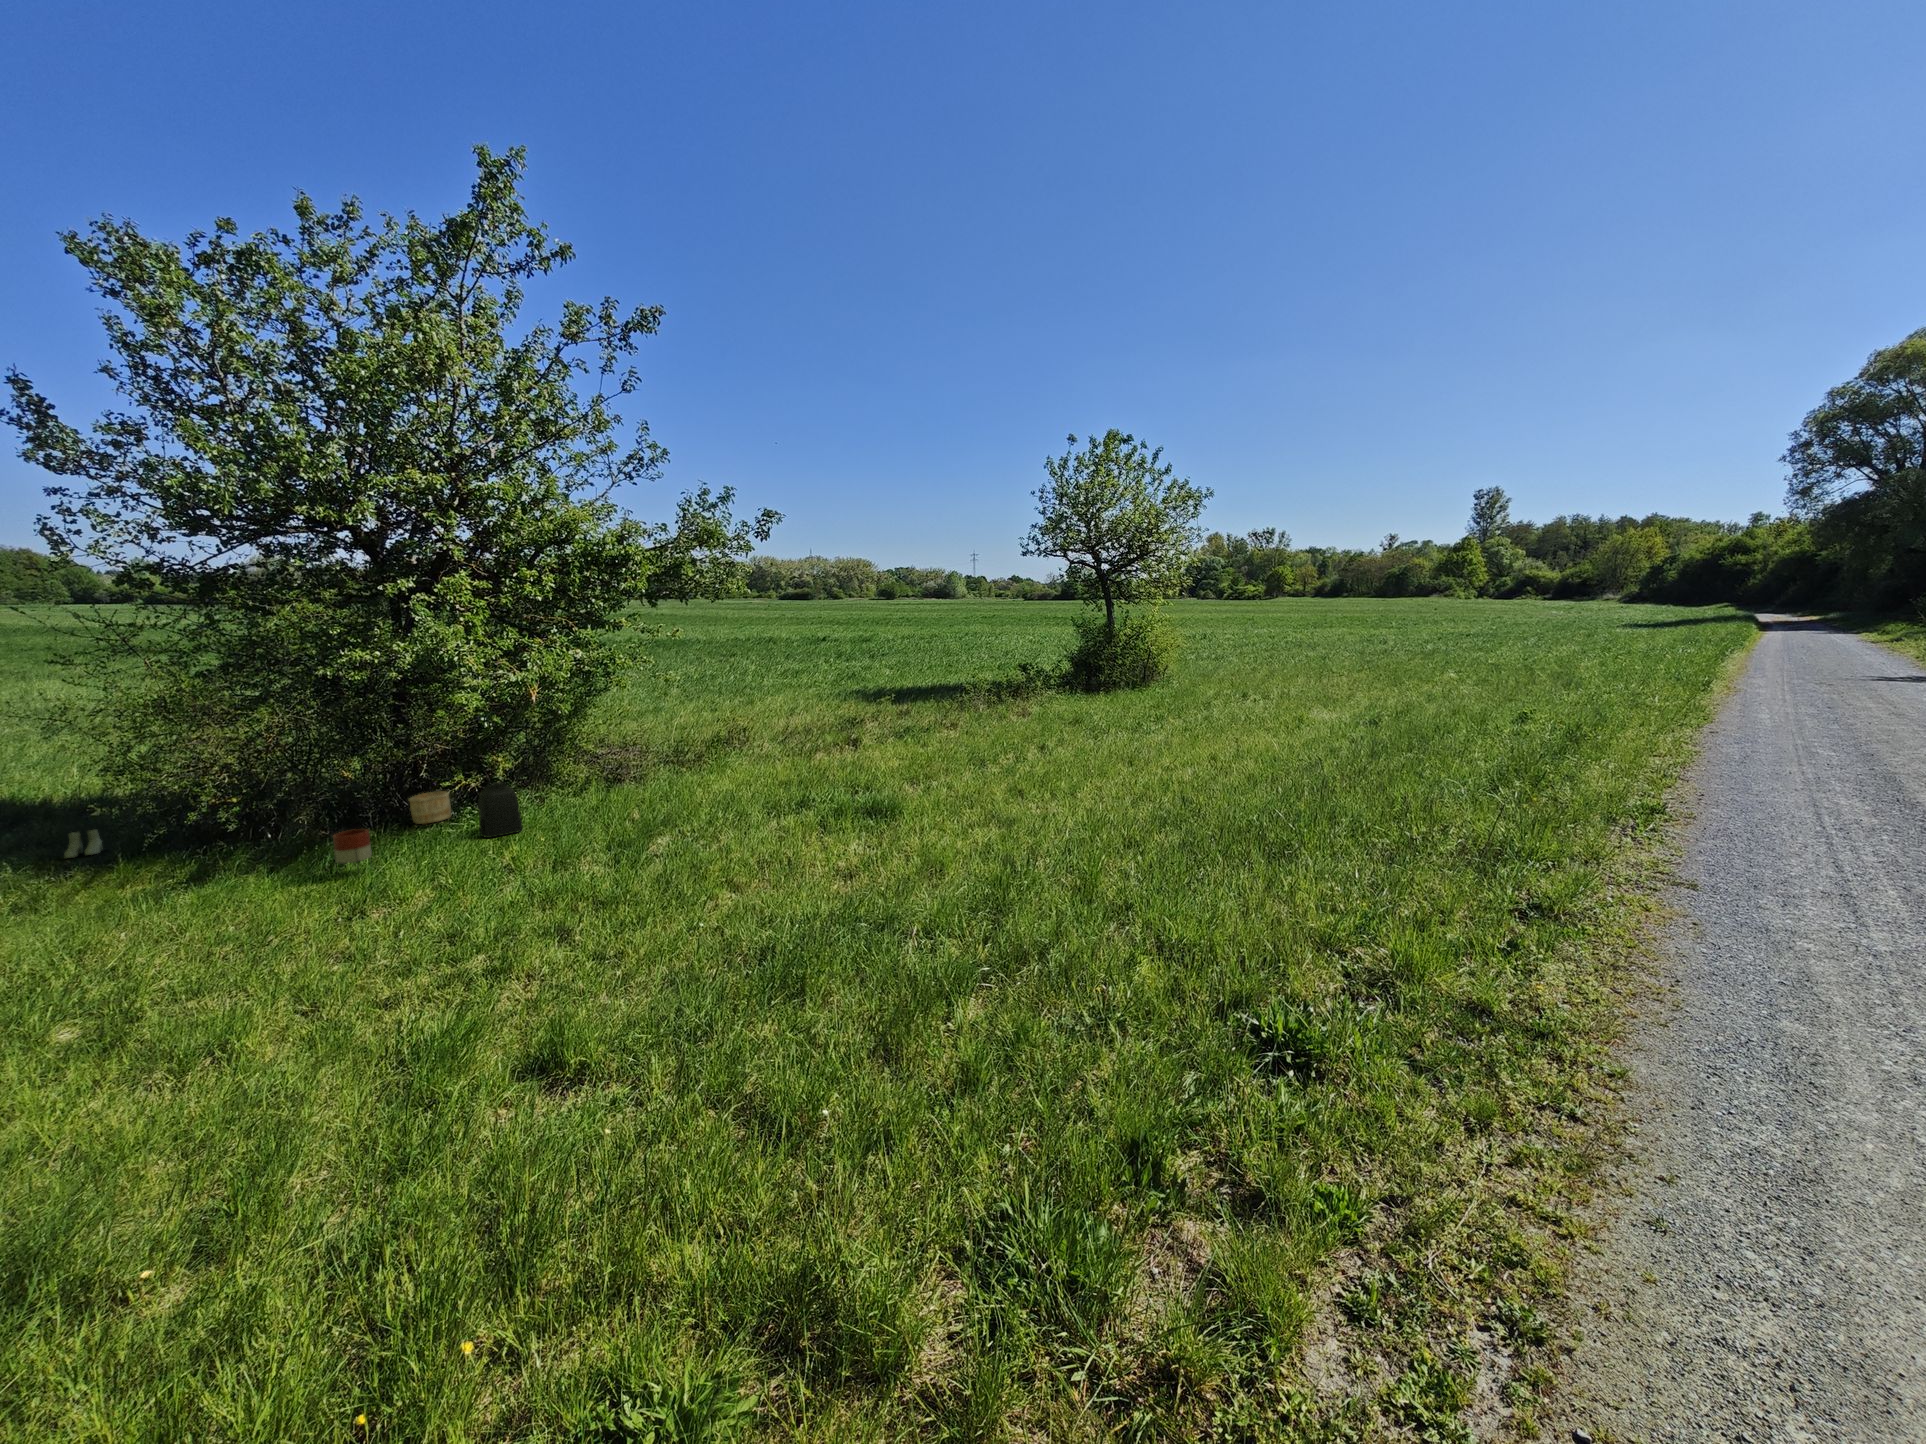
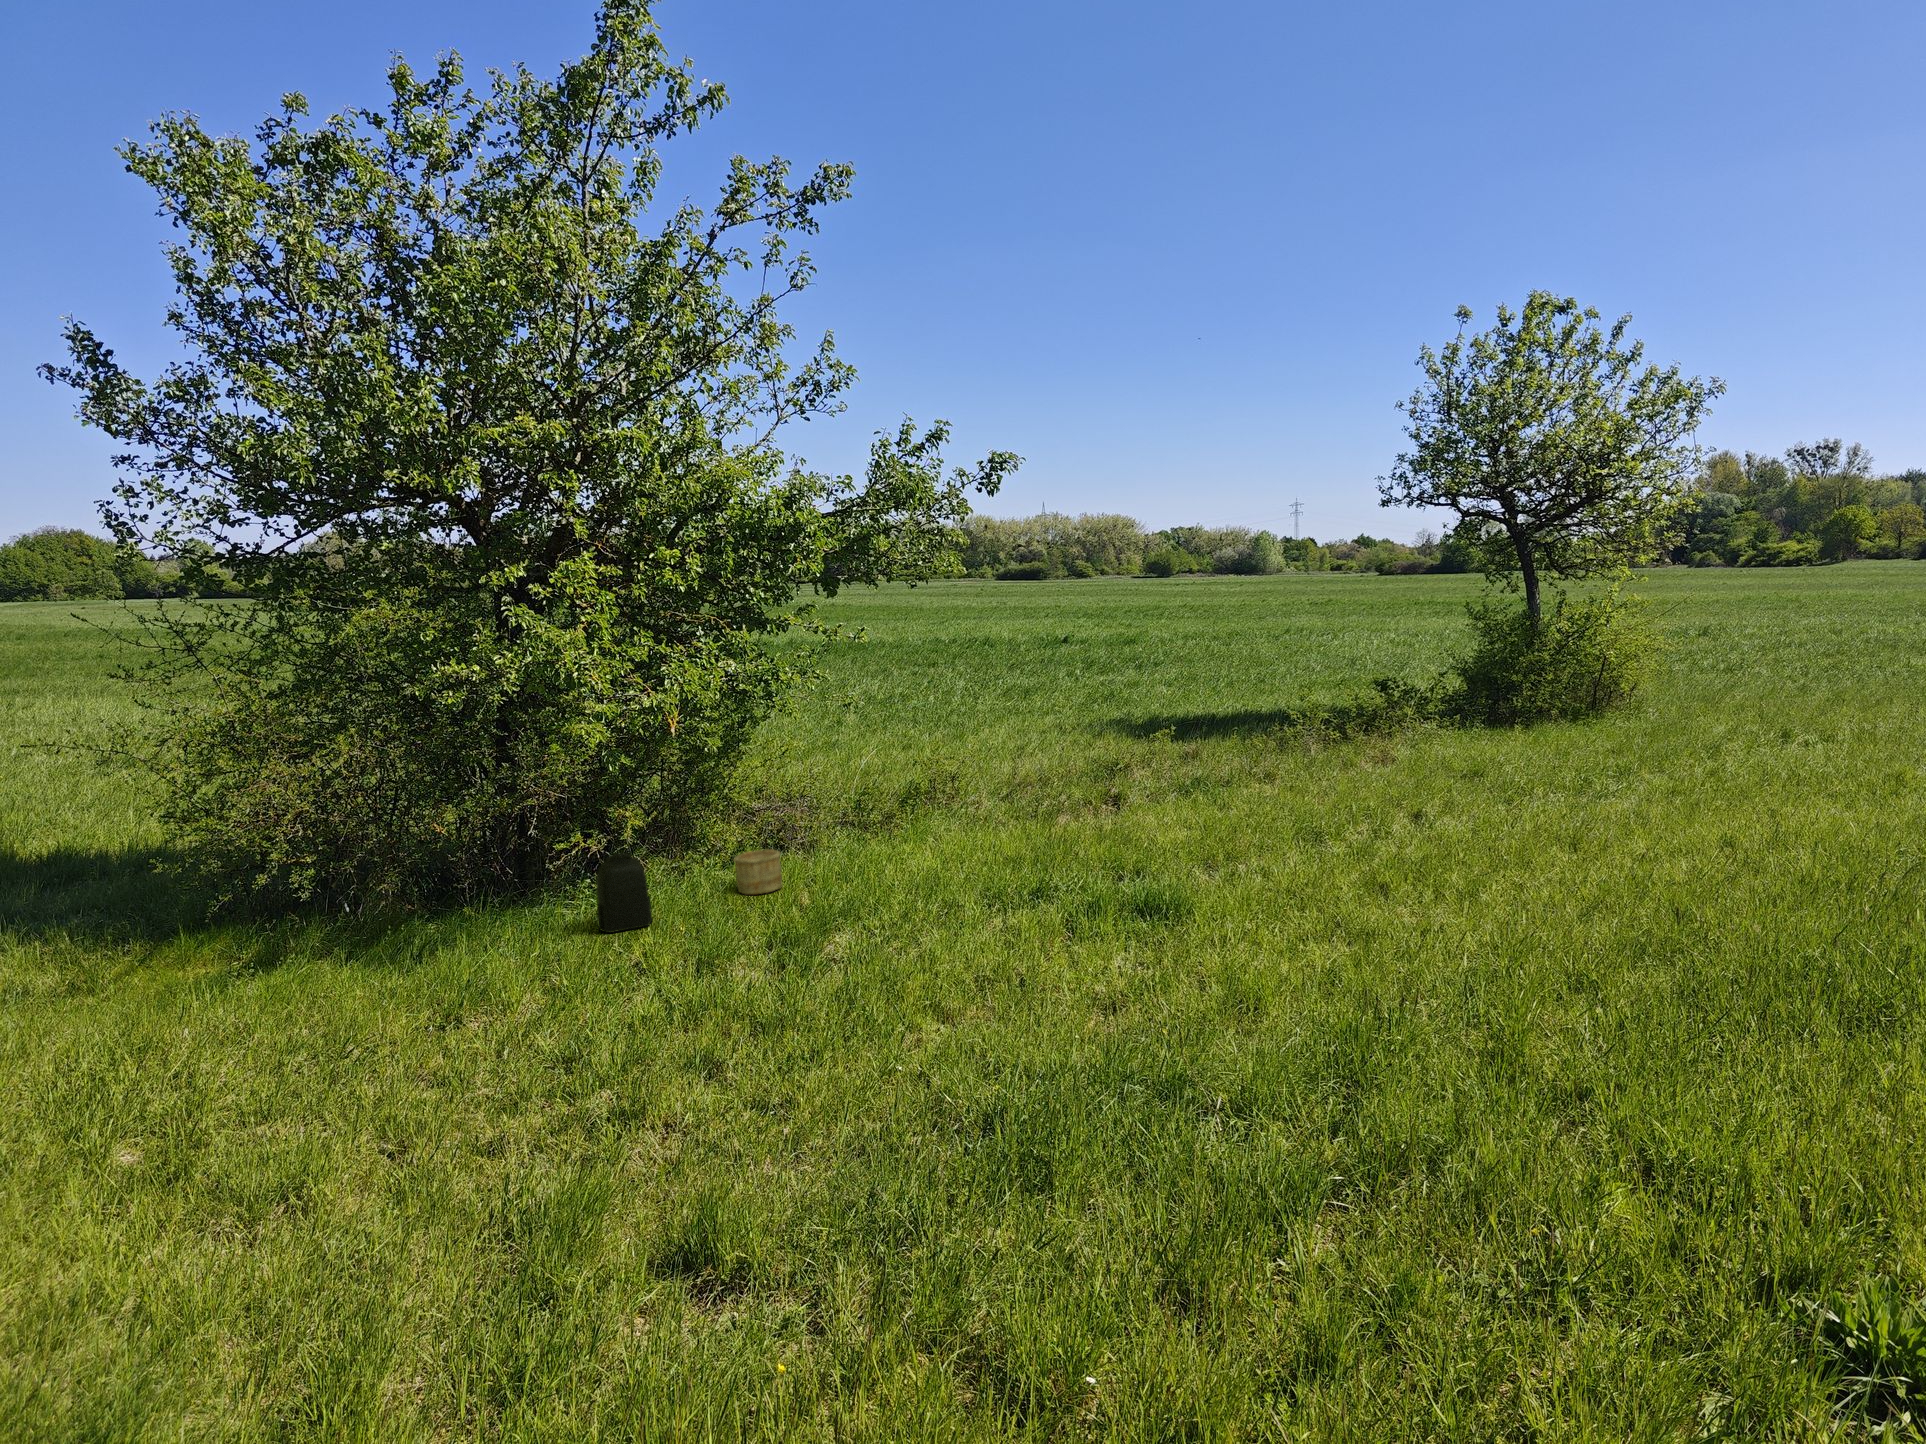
wooden bucket: present [409,791,451,824] -> present [734,849,782,894]
boots: present [64,829,102,858] -> none [151,892,191,928]
planter: present [333,829,372,873] -> none [413,915,460,984]

